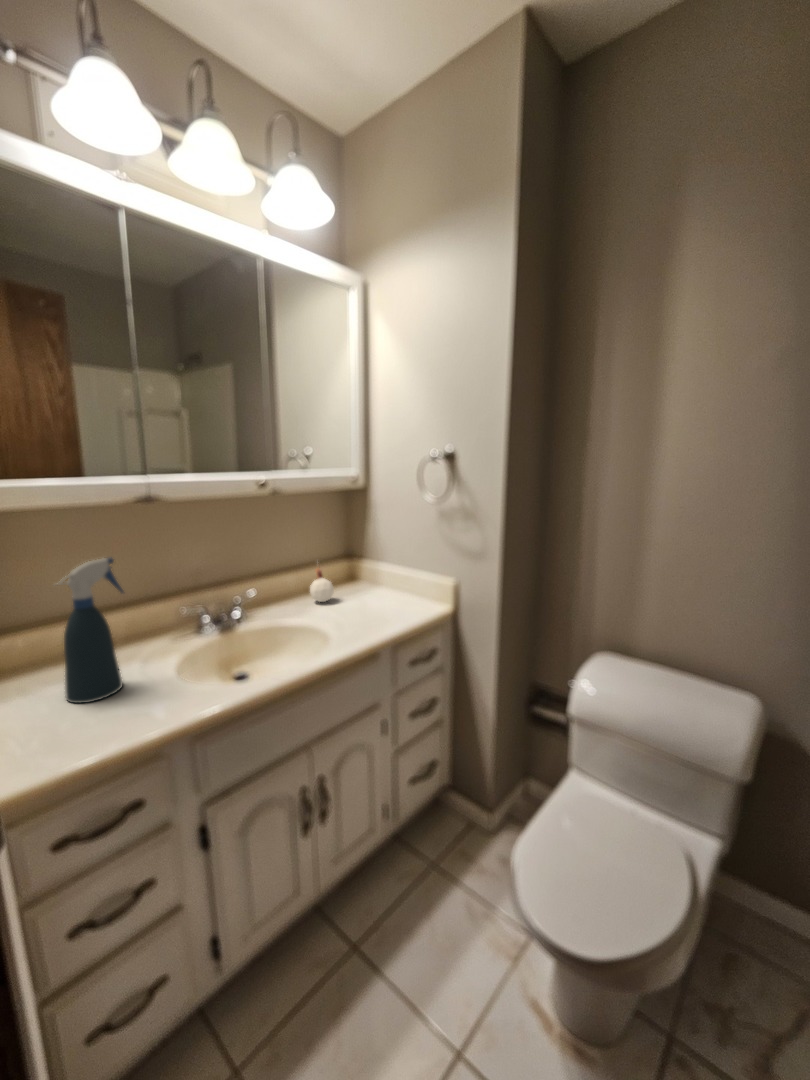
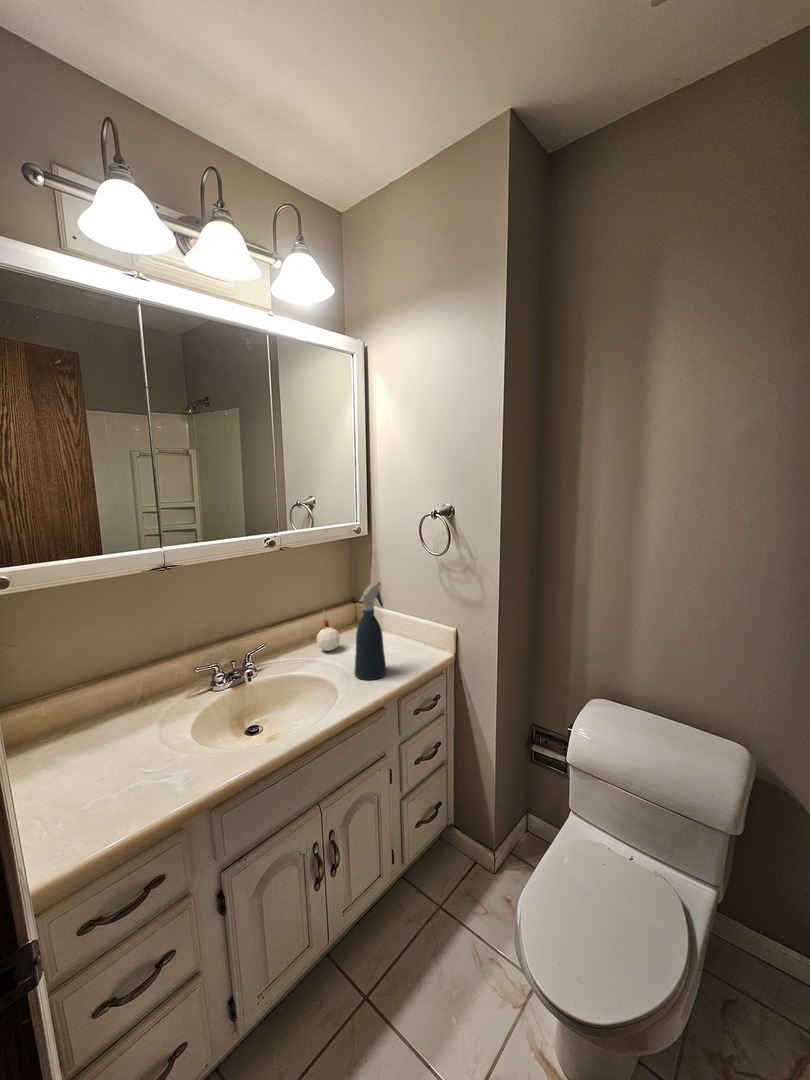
spray bottle: present [59,557,123,703] -> present [355,582,386,680]

